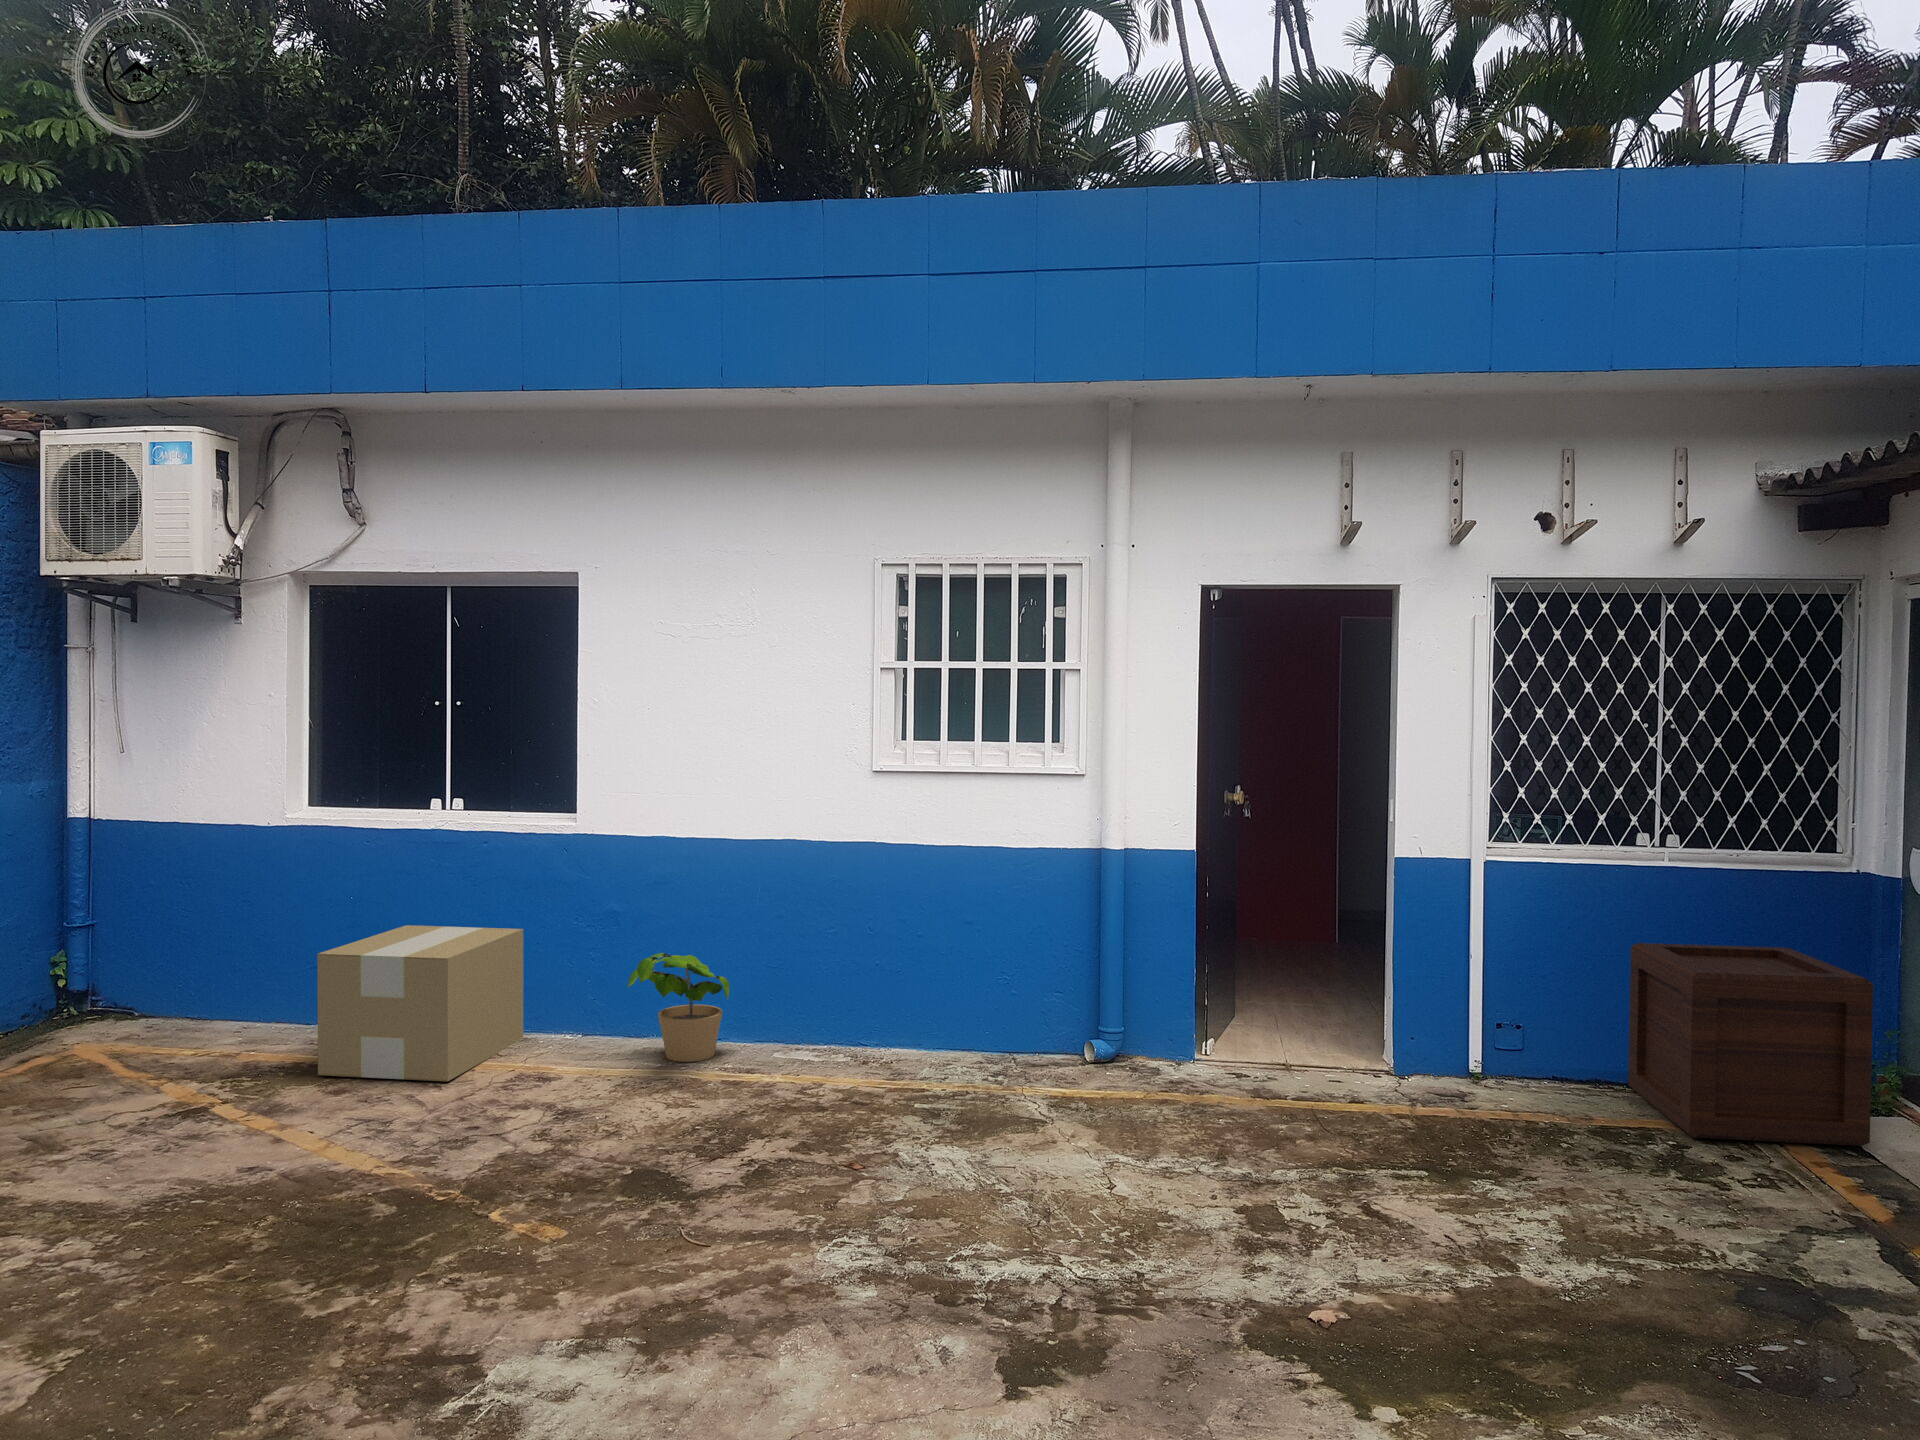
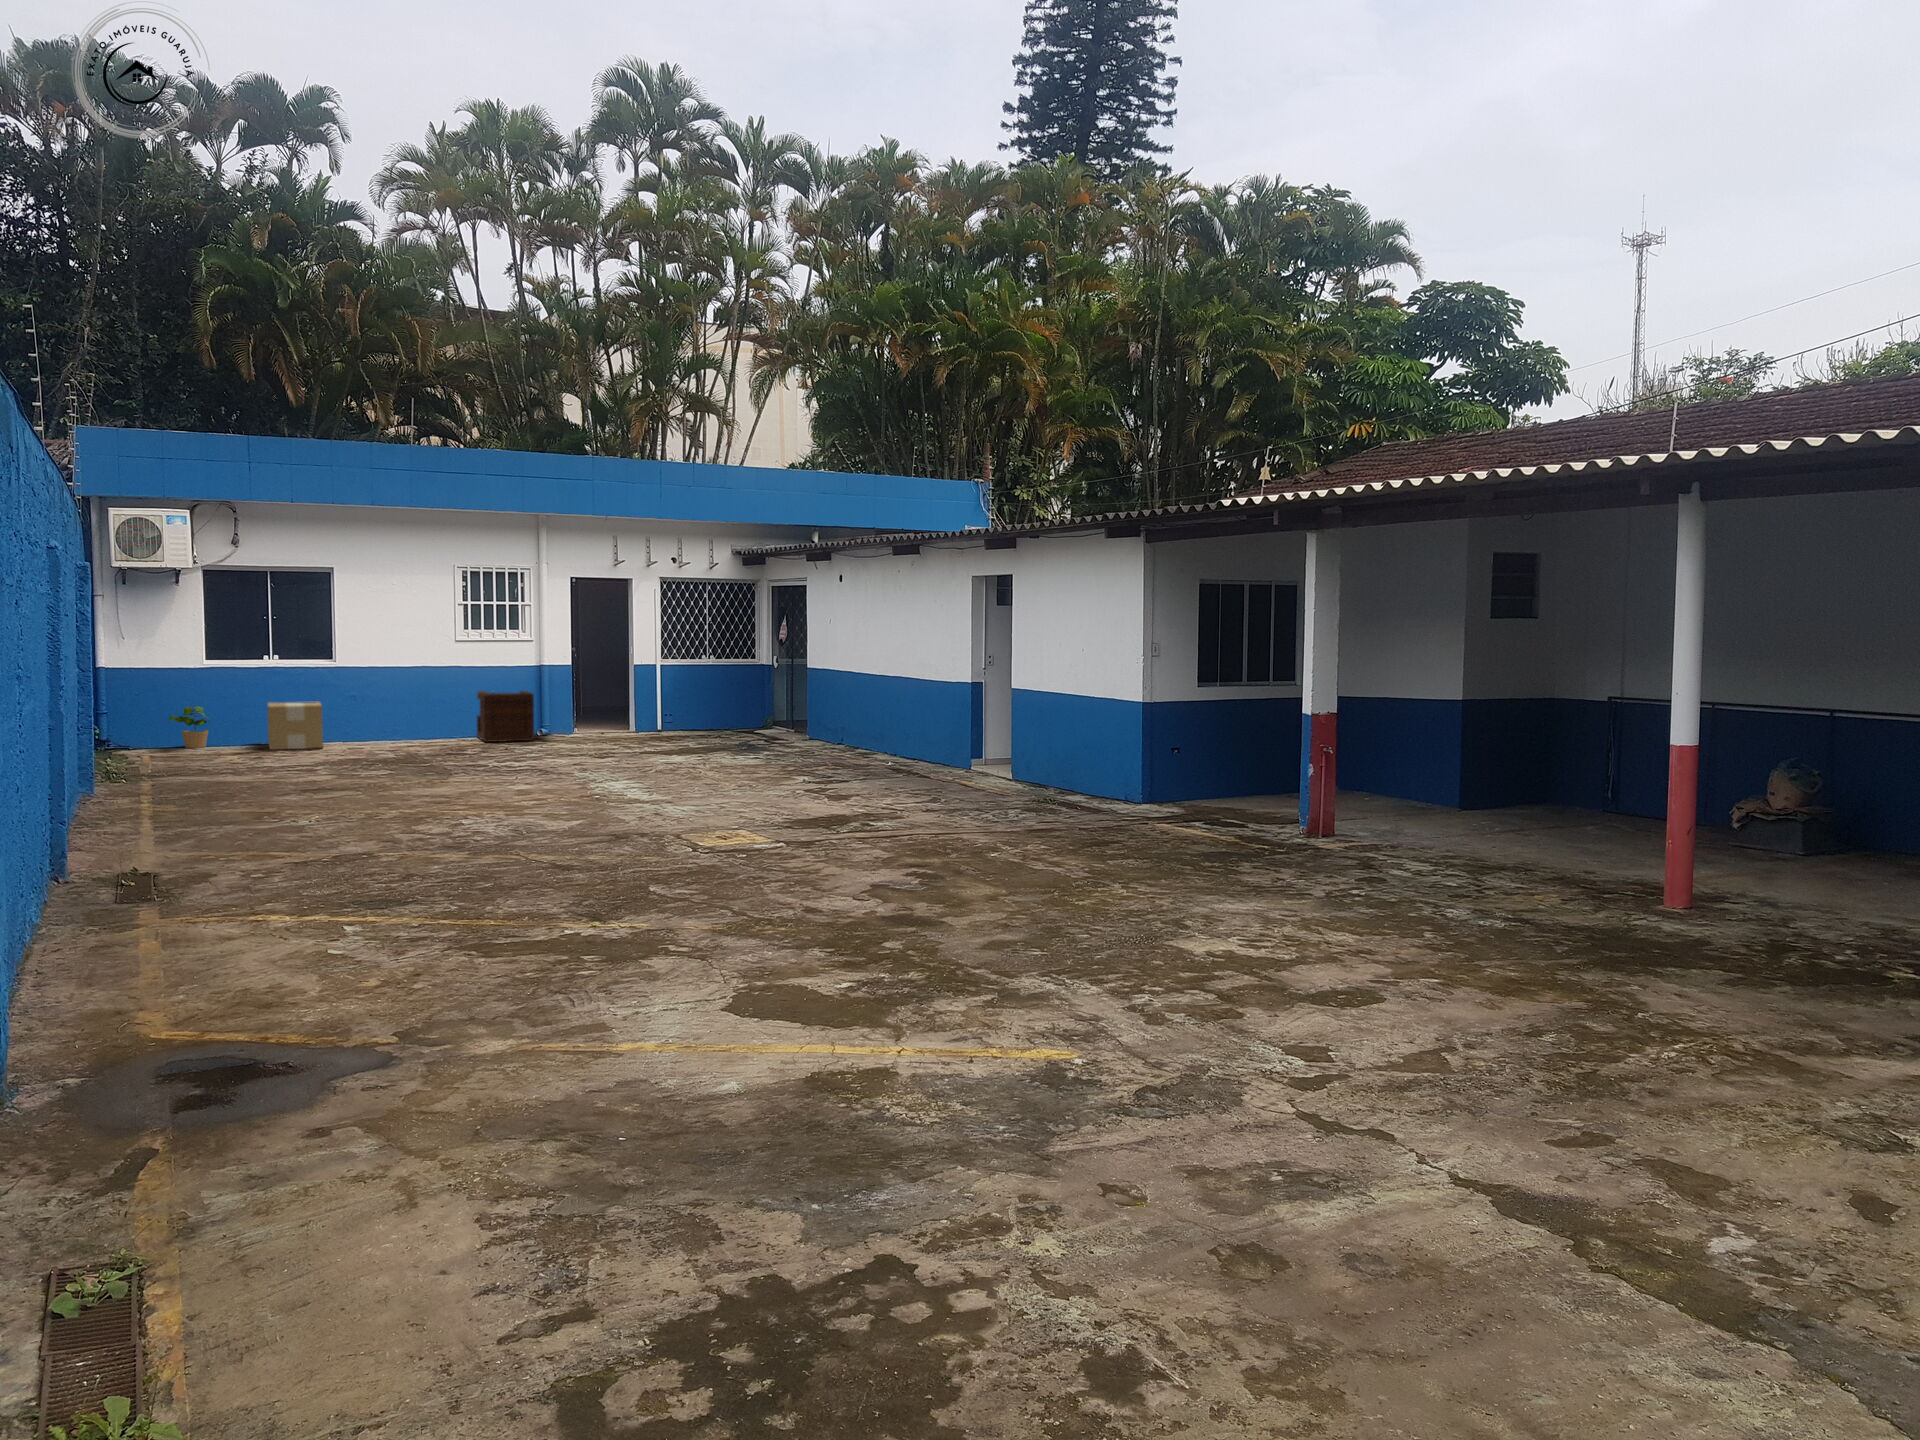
wooden crate: present [1628,943,1873,1146] -> present [476,691,534,742]
potted plant: present [627,953,730,1062] -> present [169,707,210,748]

